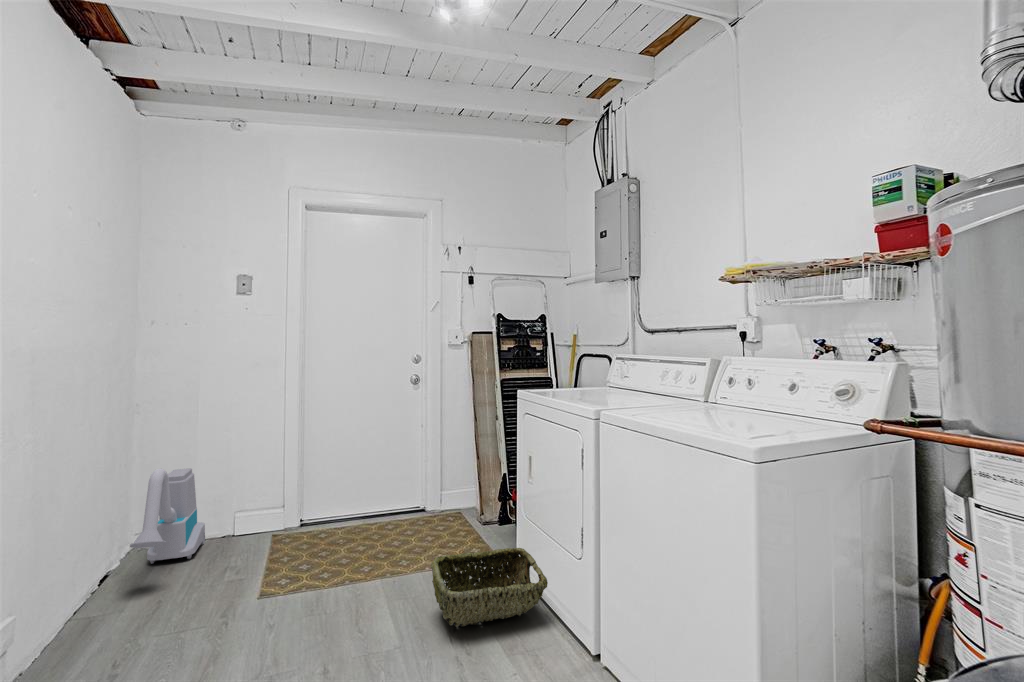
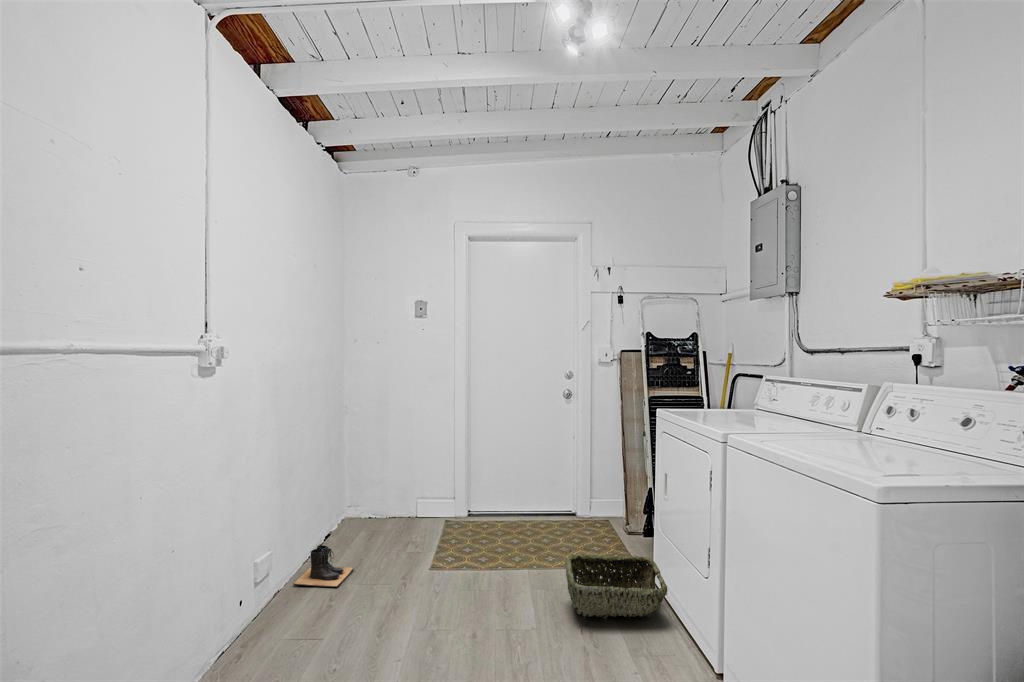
vacuum cleaner: present [130,468,205,564] -> none [344,458,395,532]
boots: none [45,590,145,653] -> present [293,545,354,587]

